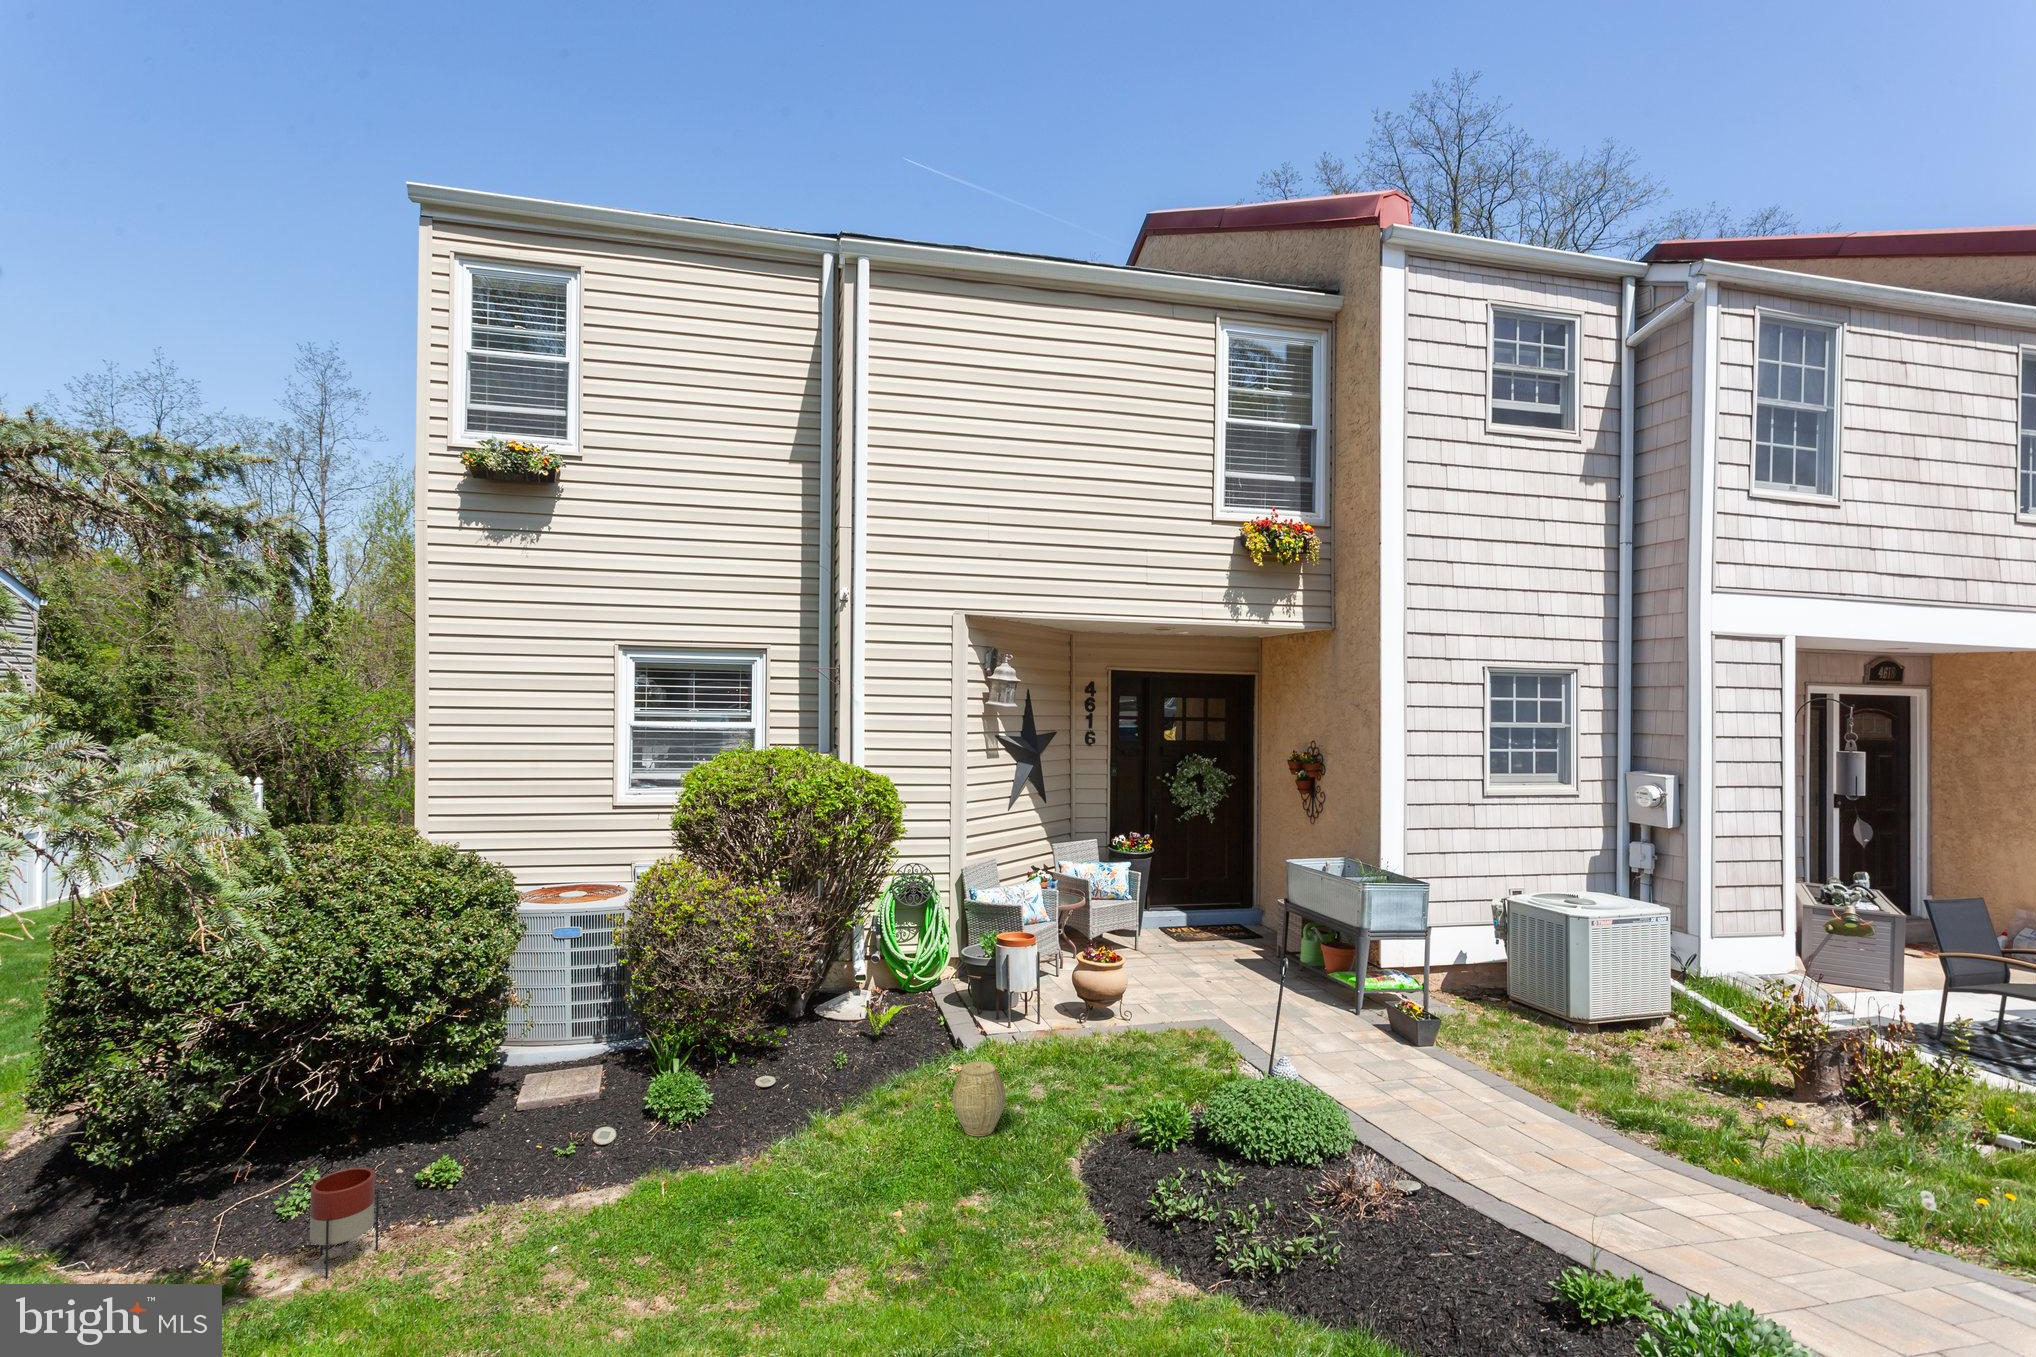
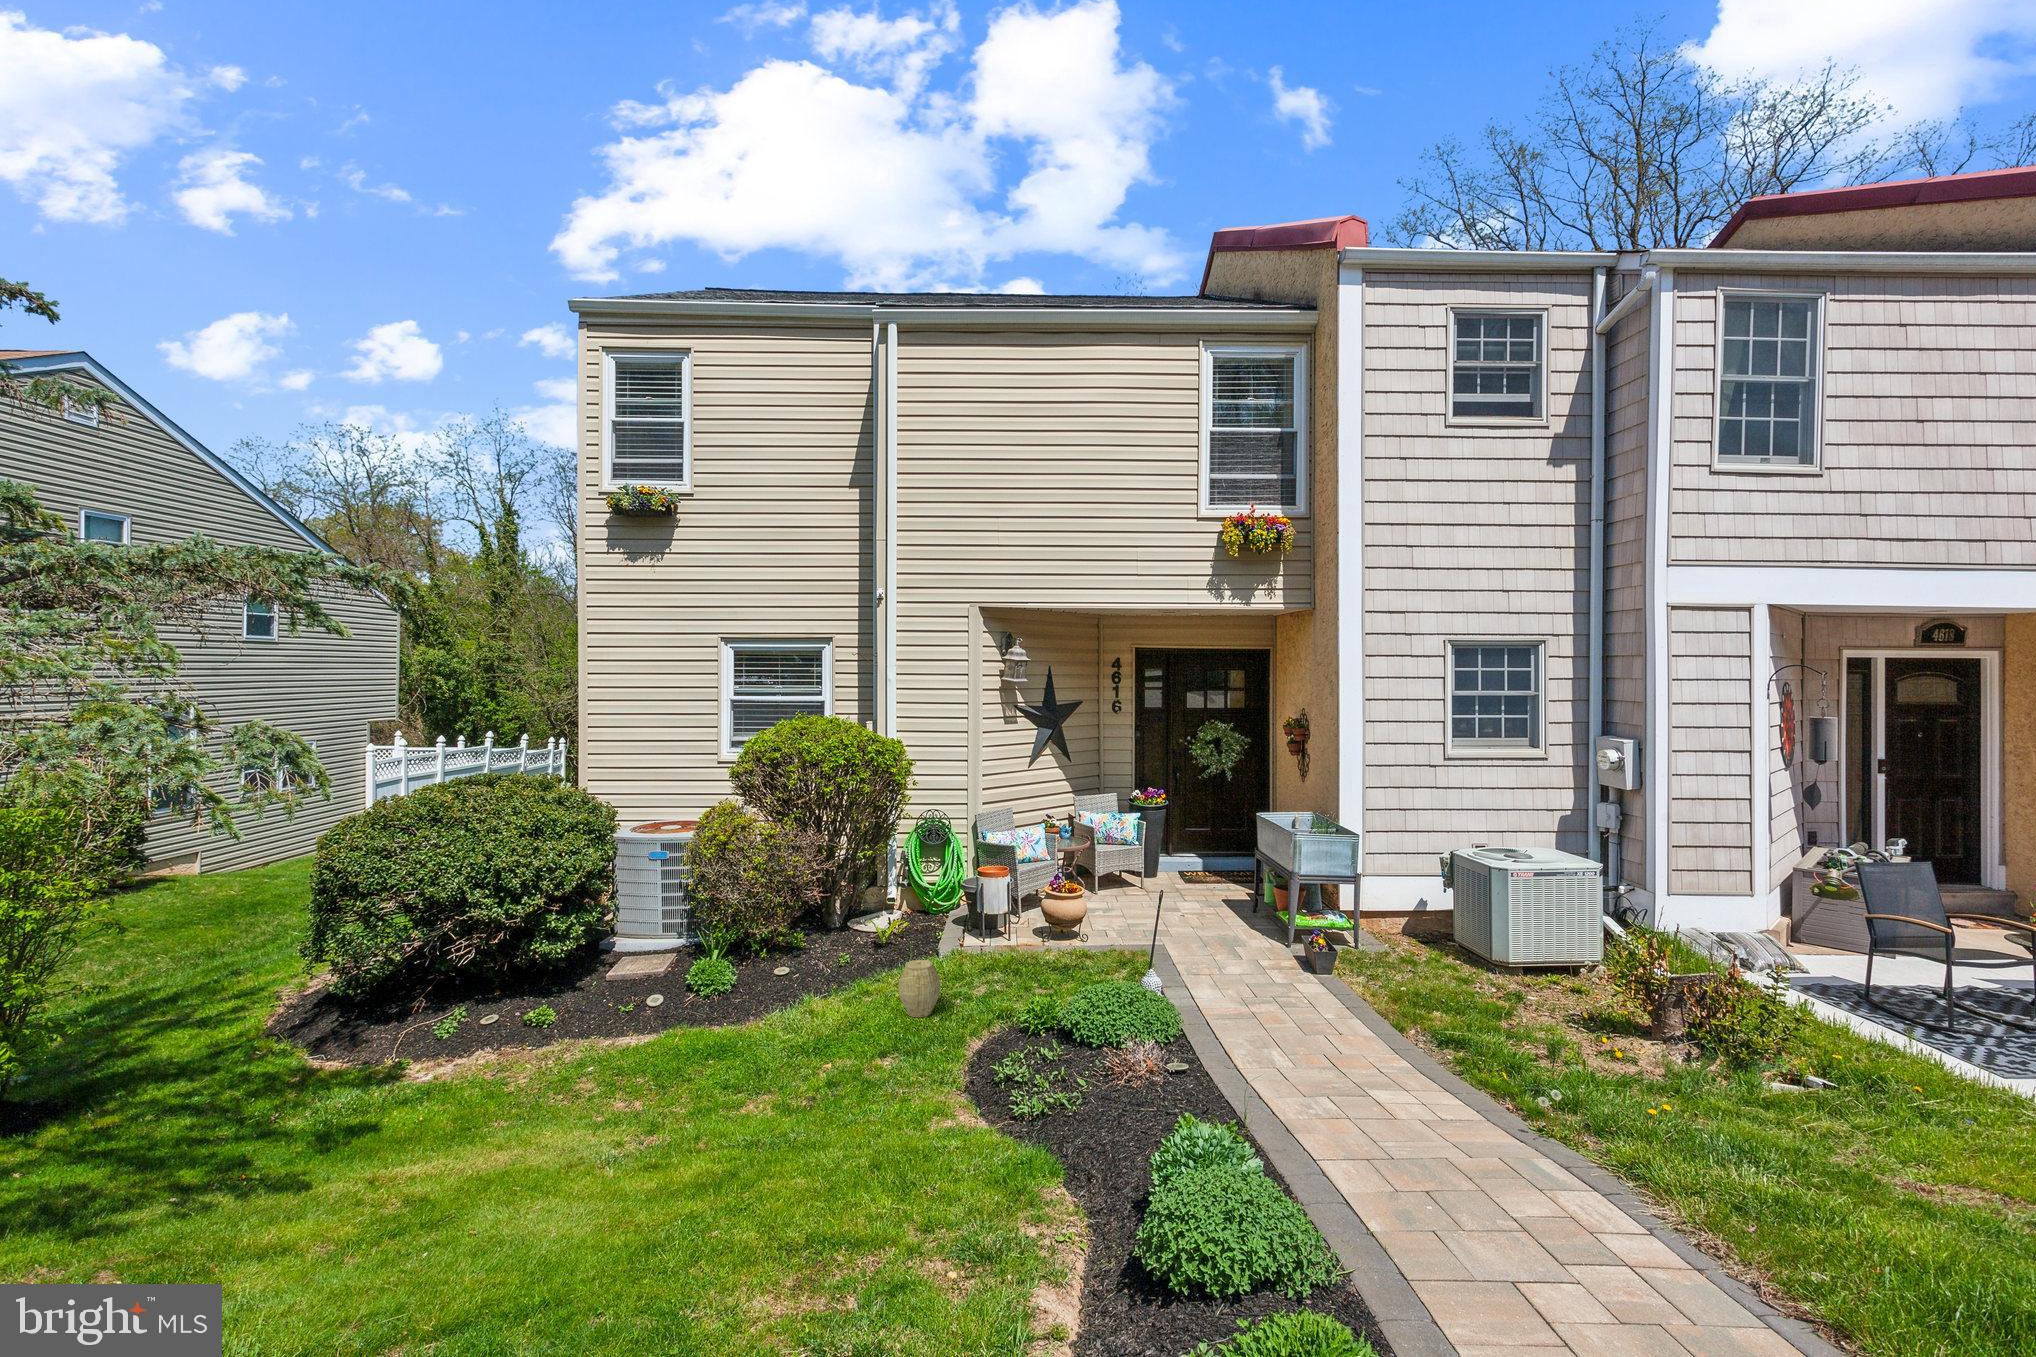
planter: present [310,1167,379,1278] -> none [439,1004,486,1076]

